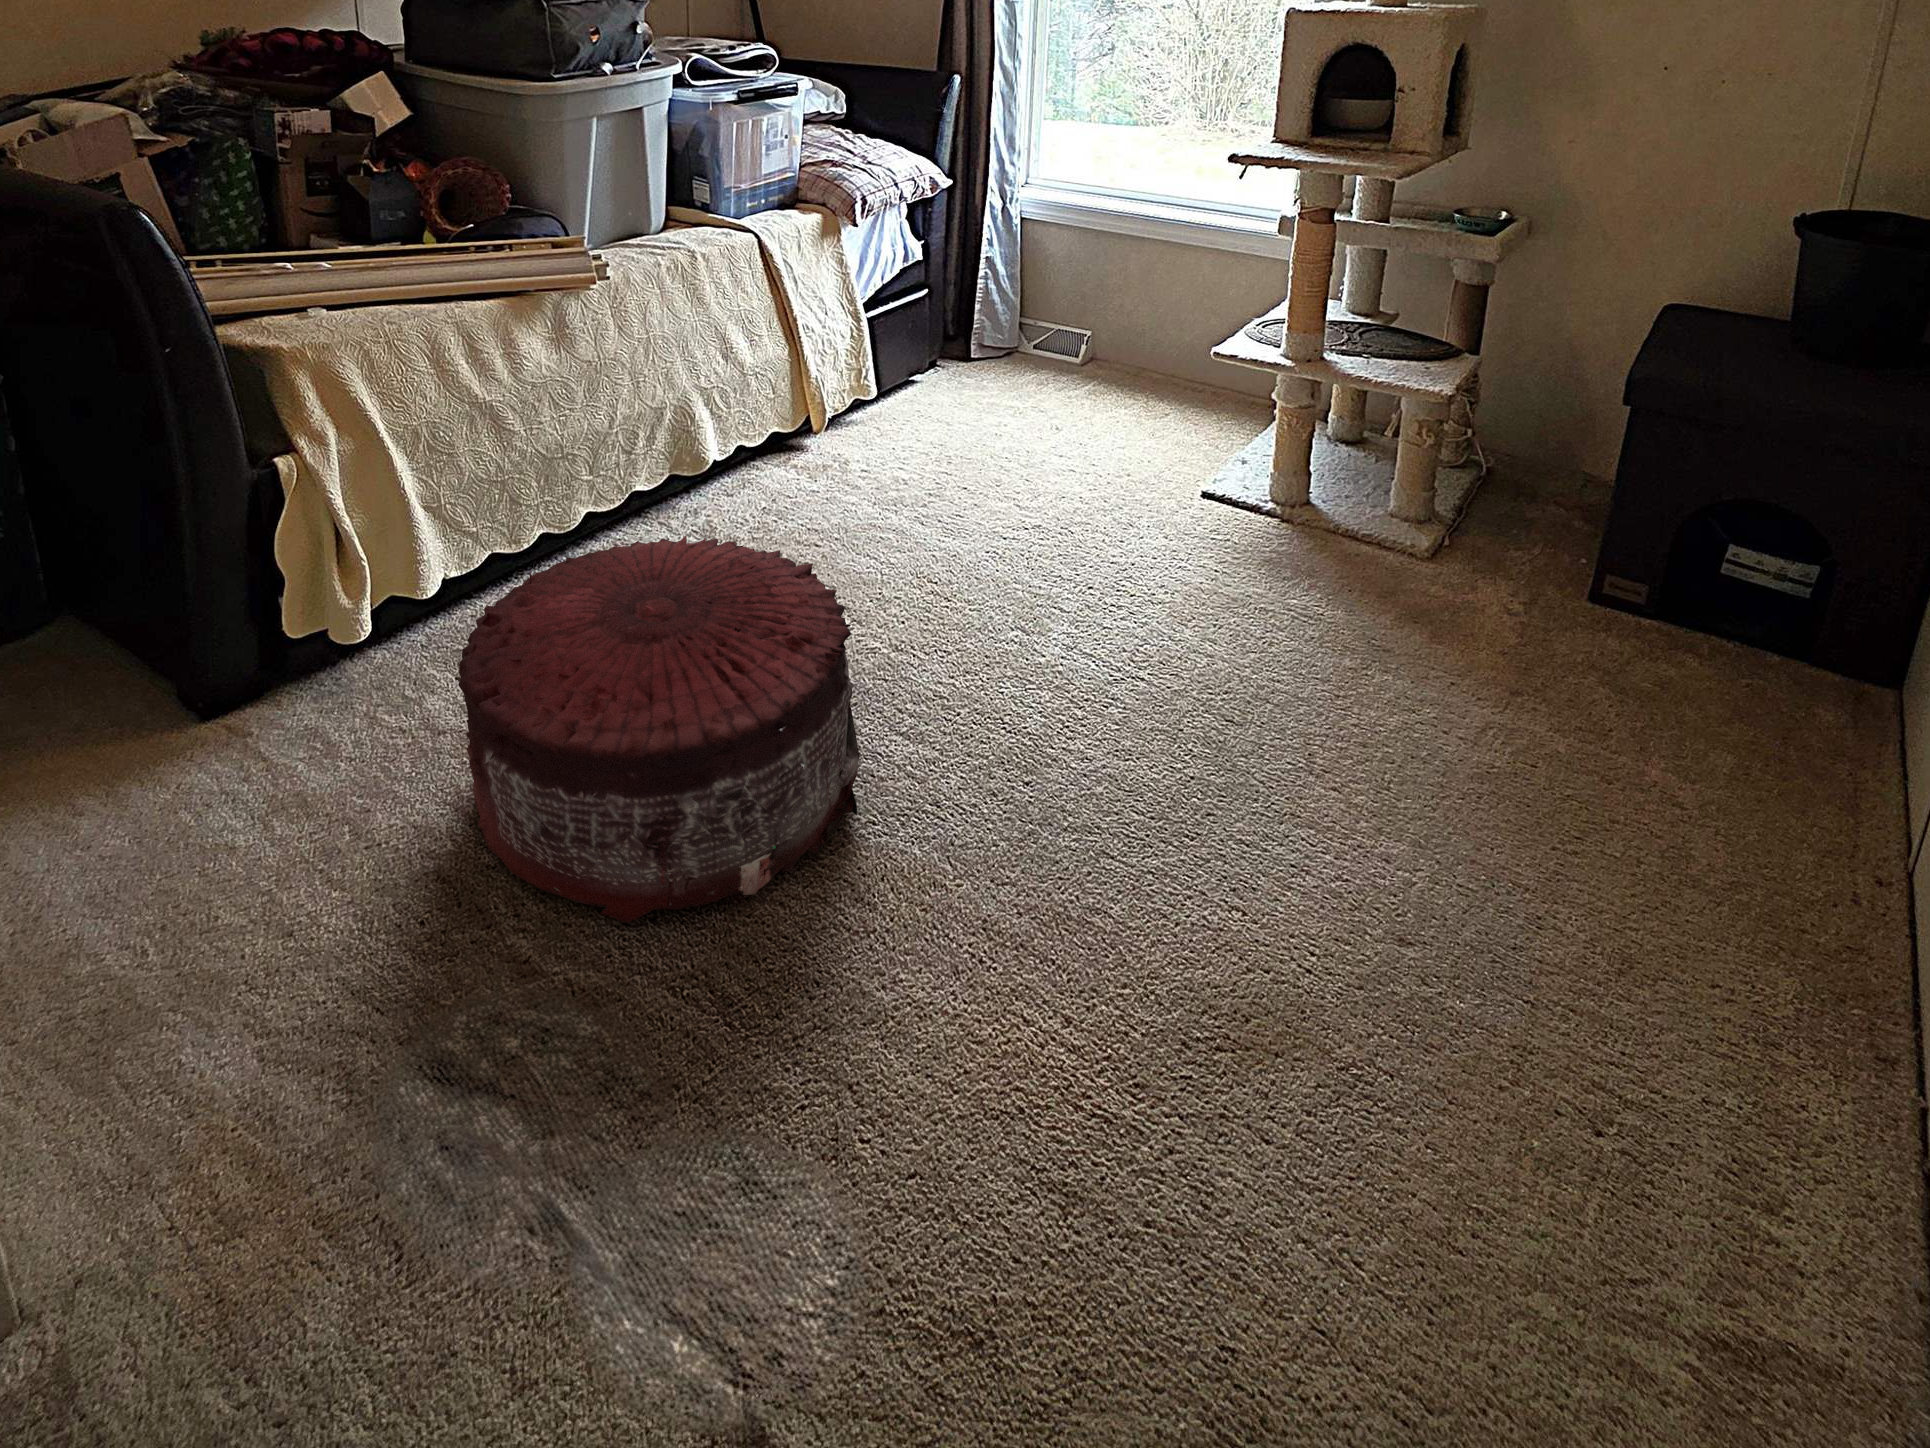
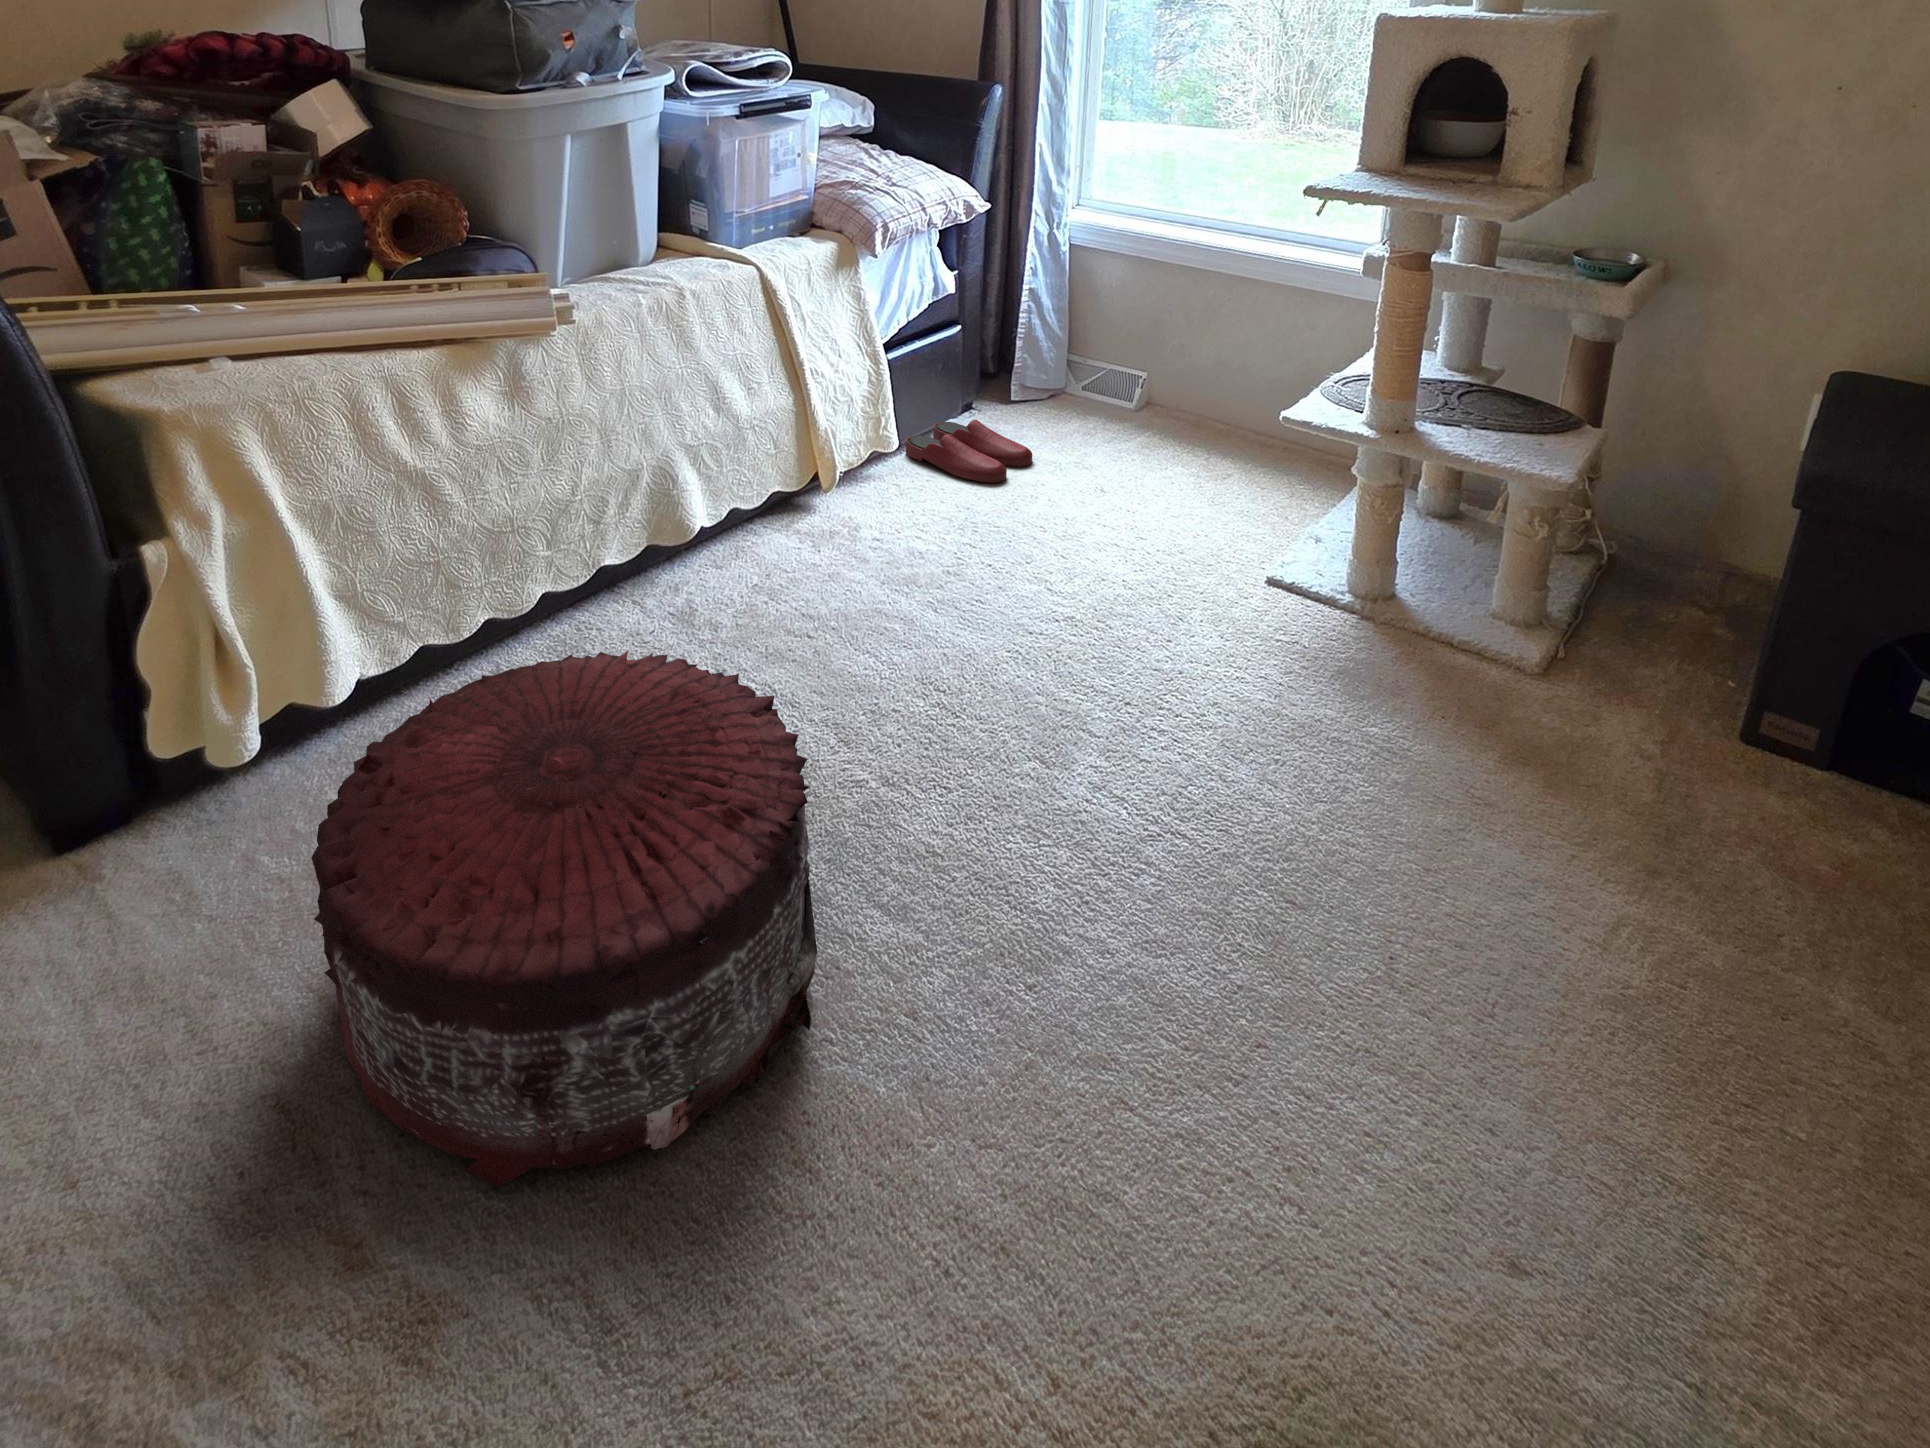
slippers: none [882,370,994,422] -> present [906,420,1032,483]

